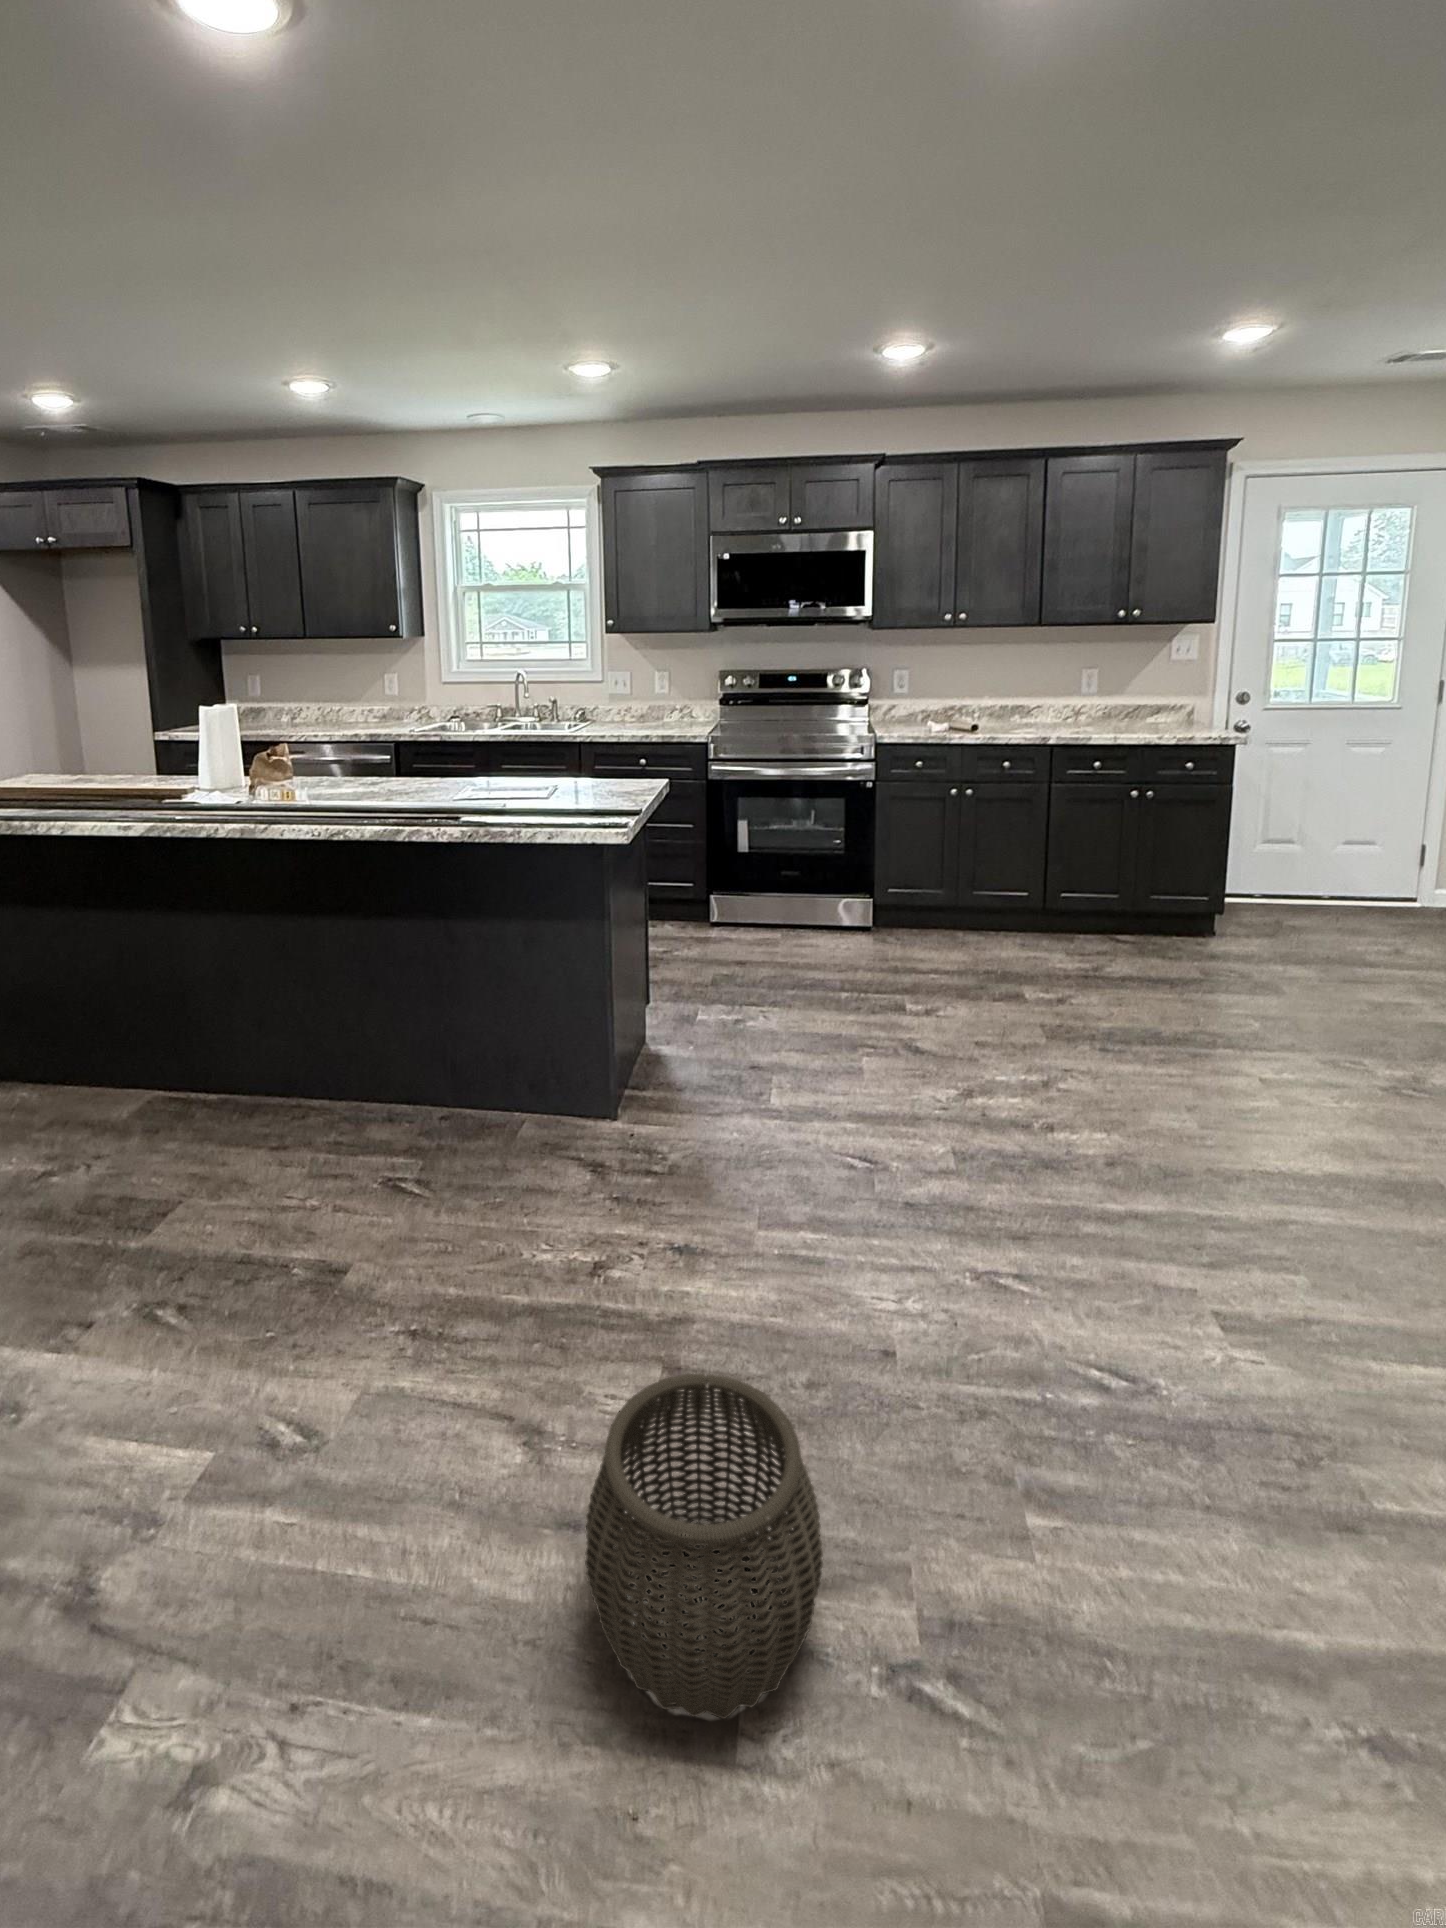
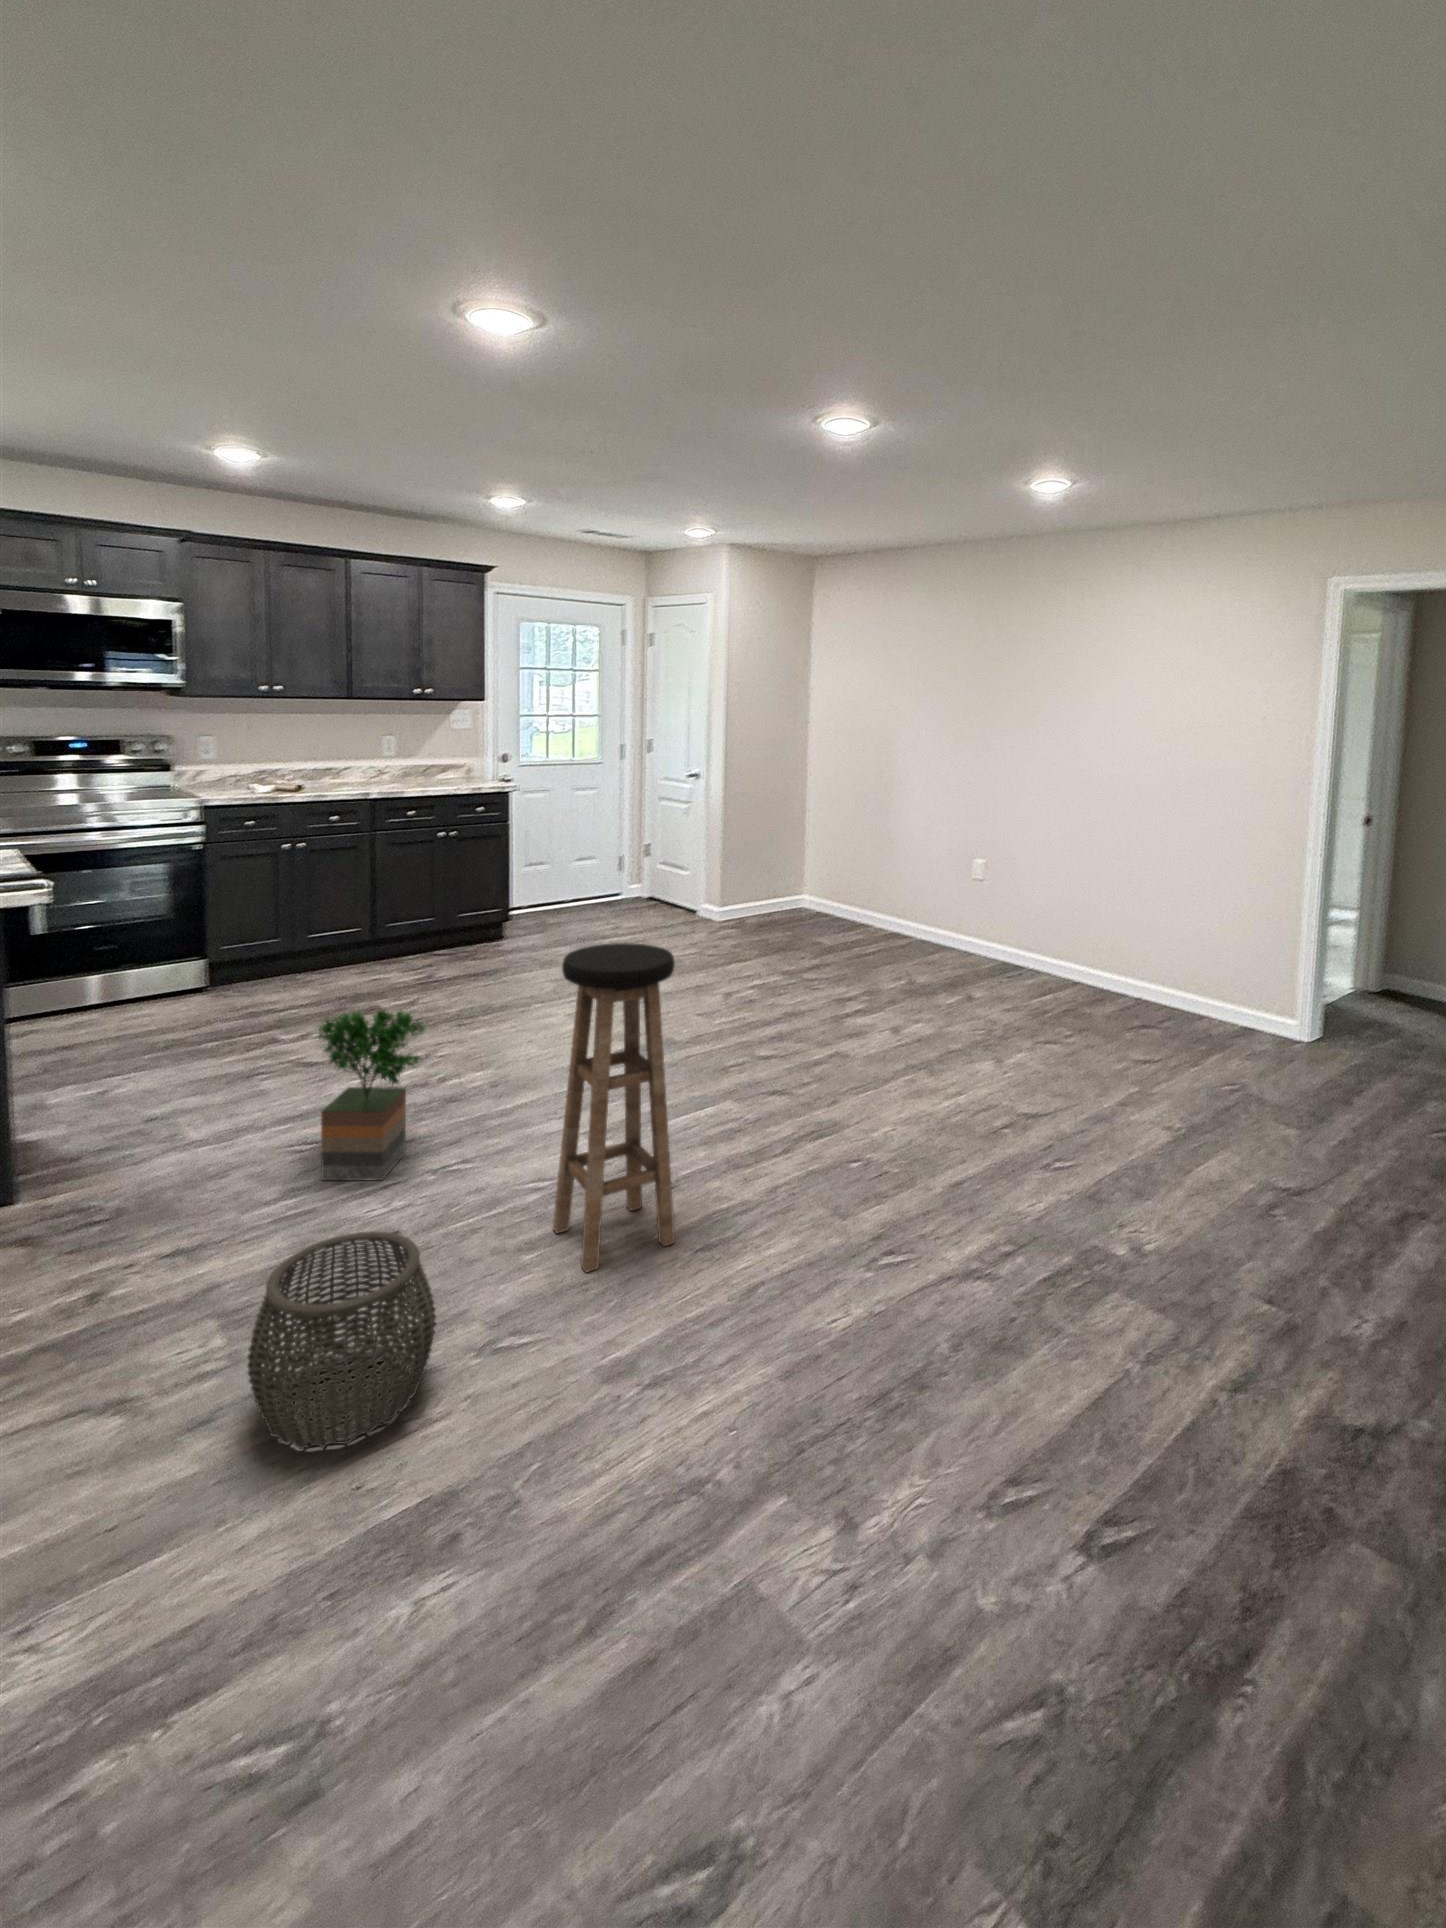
potted tree: none [849,1022,991,1255] -> present [318,1010,426,1181]
bar stool: none [1097,1055,1367,1690] -> present [553,943,675,1272]

